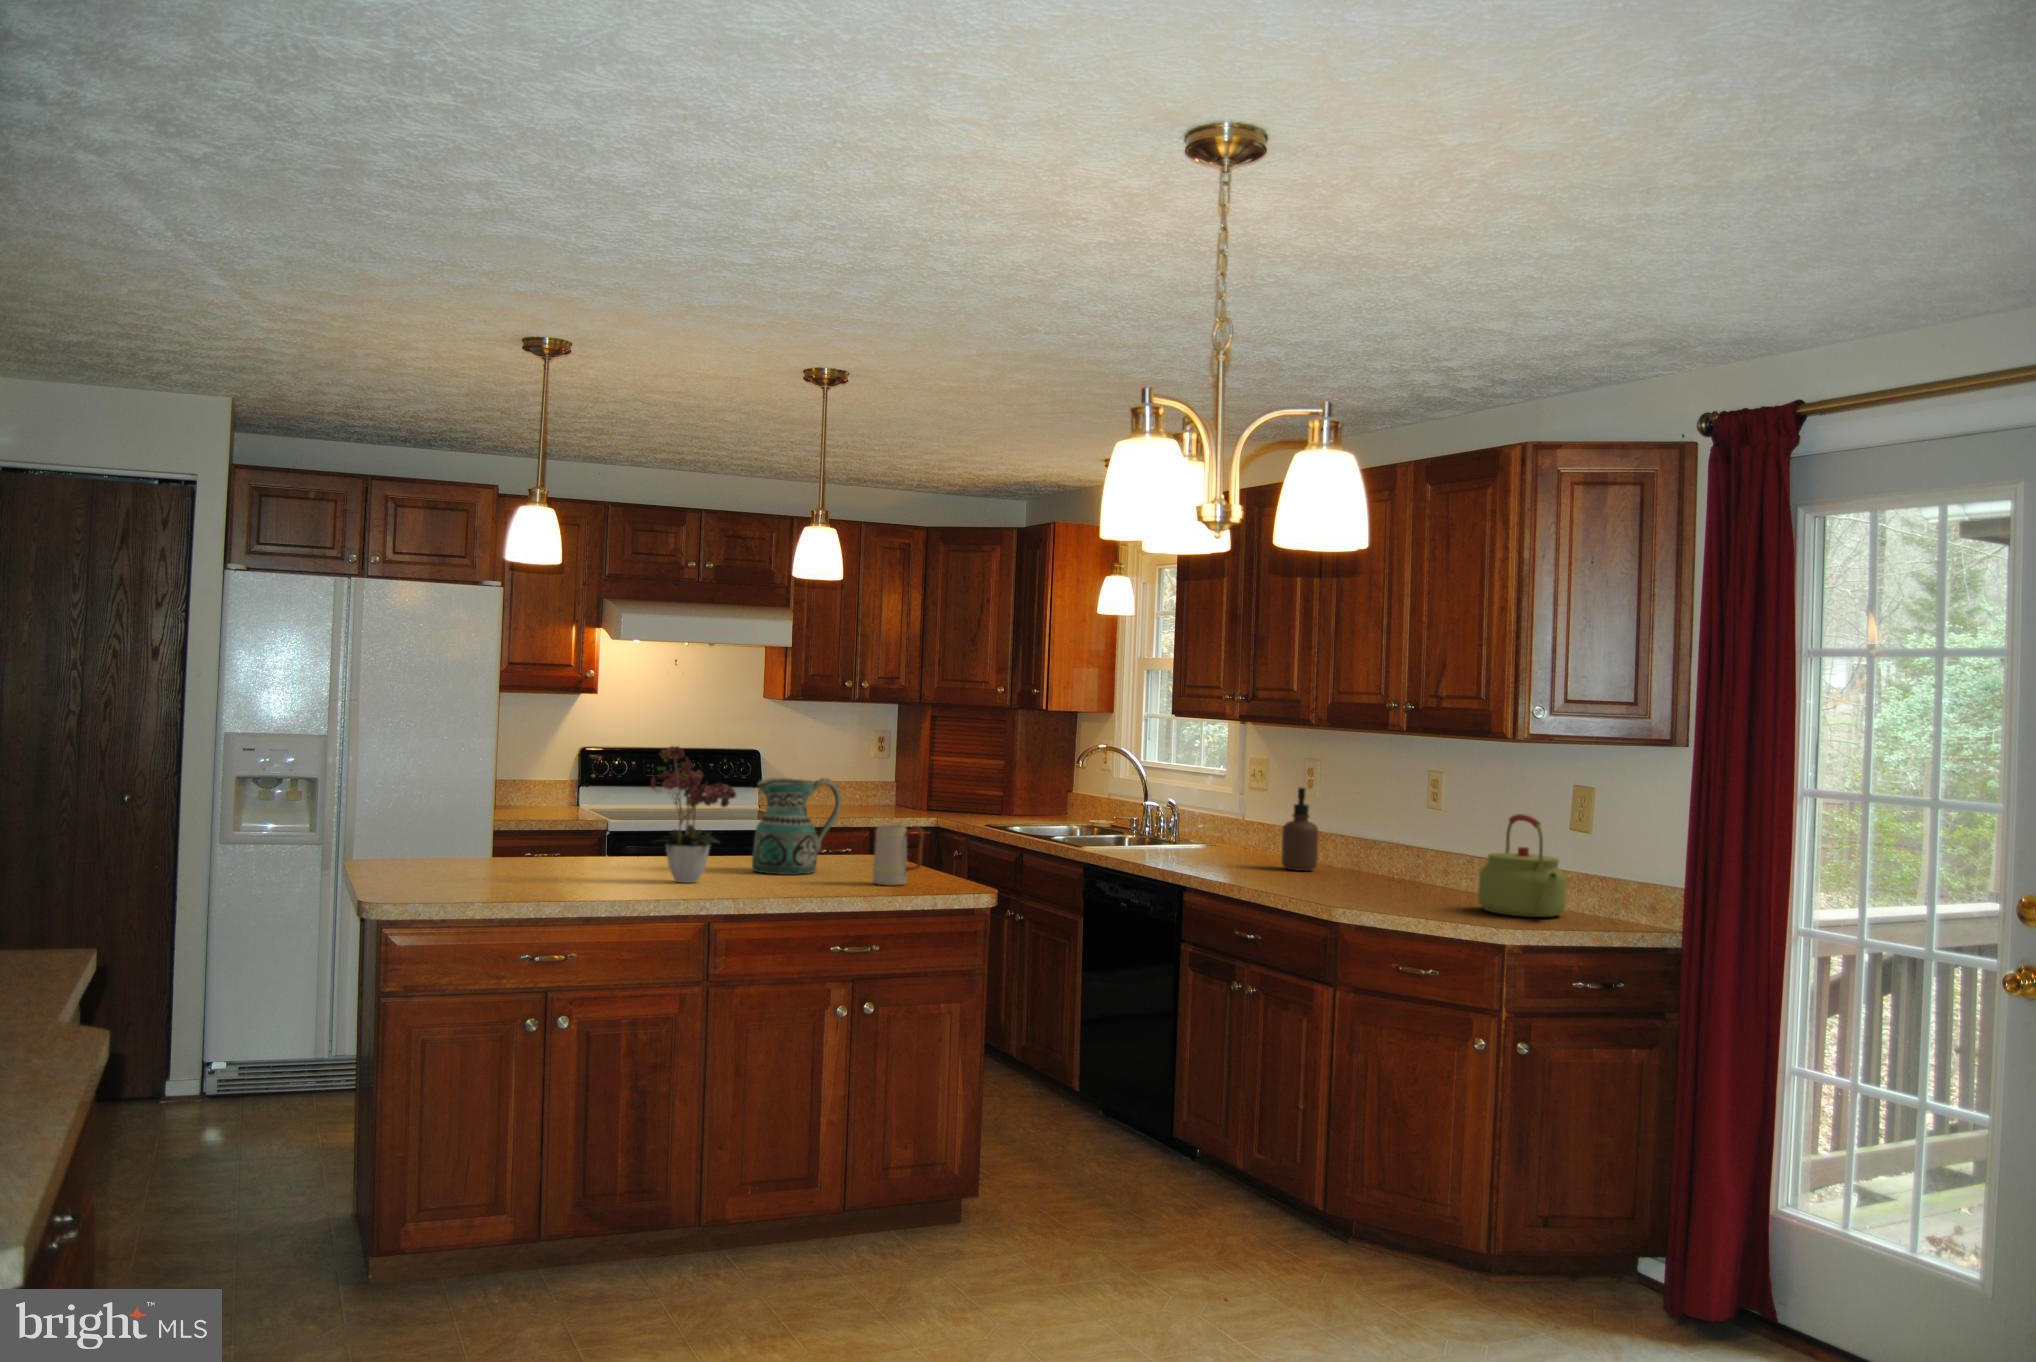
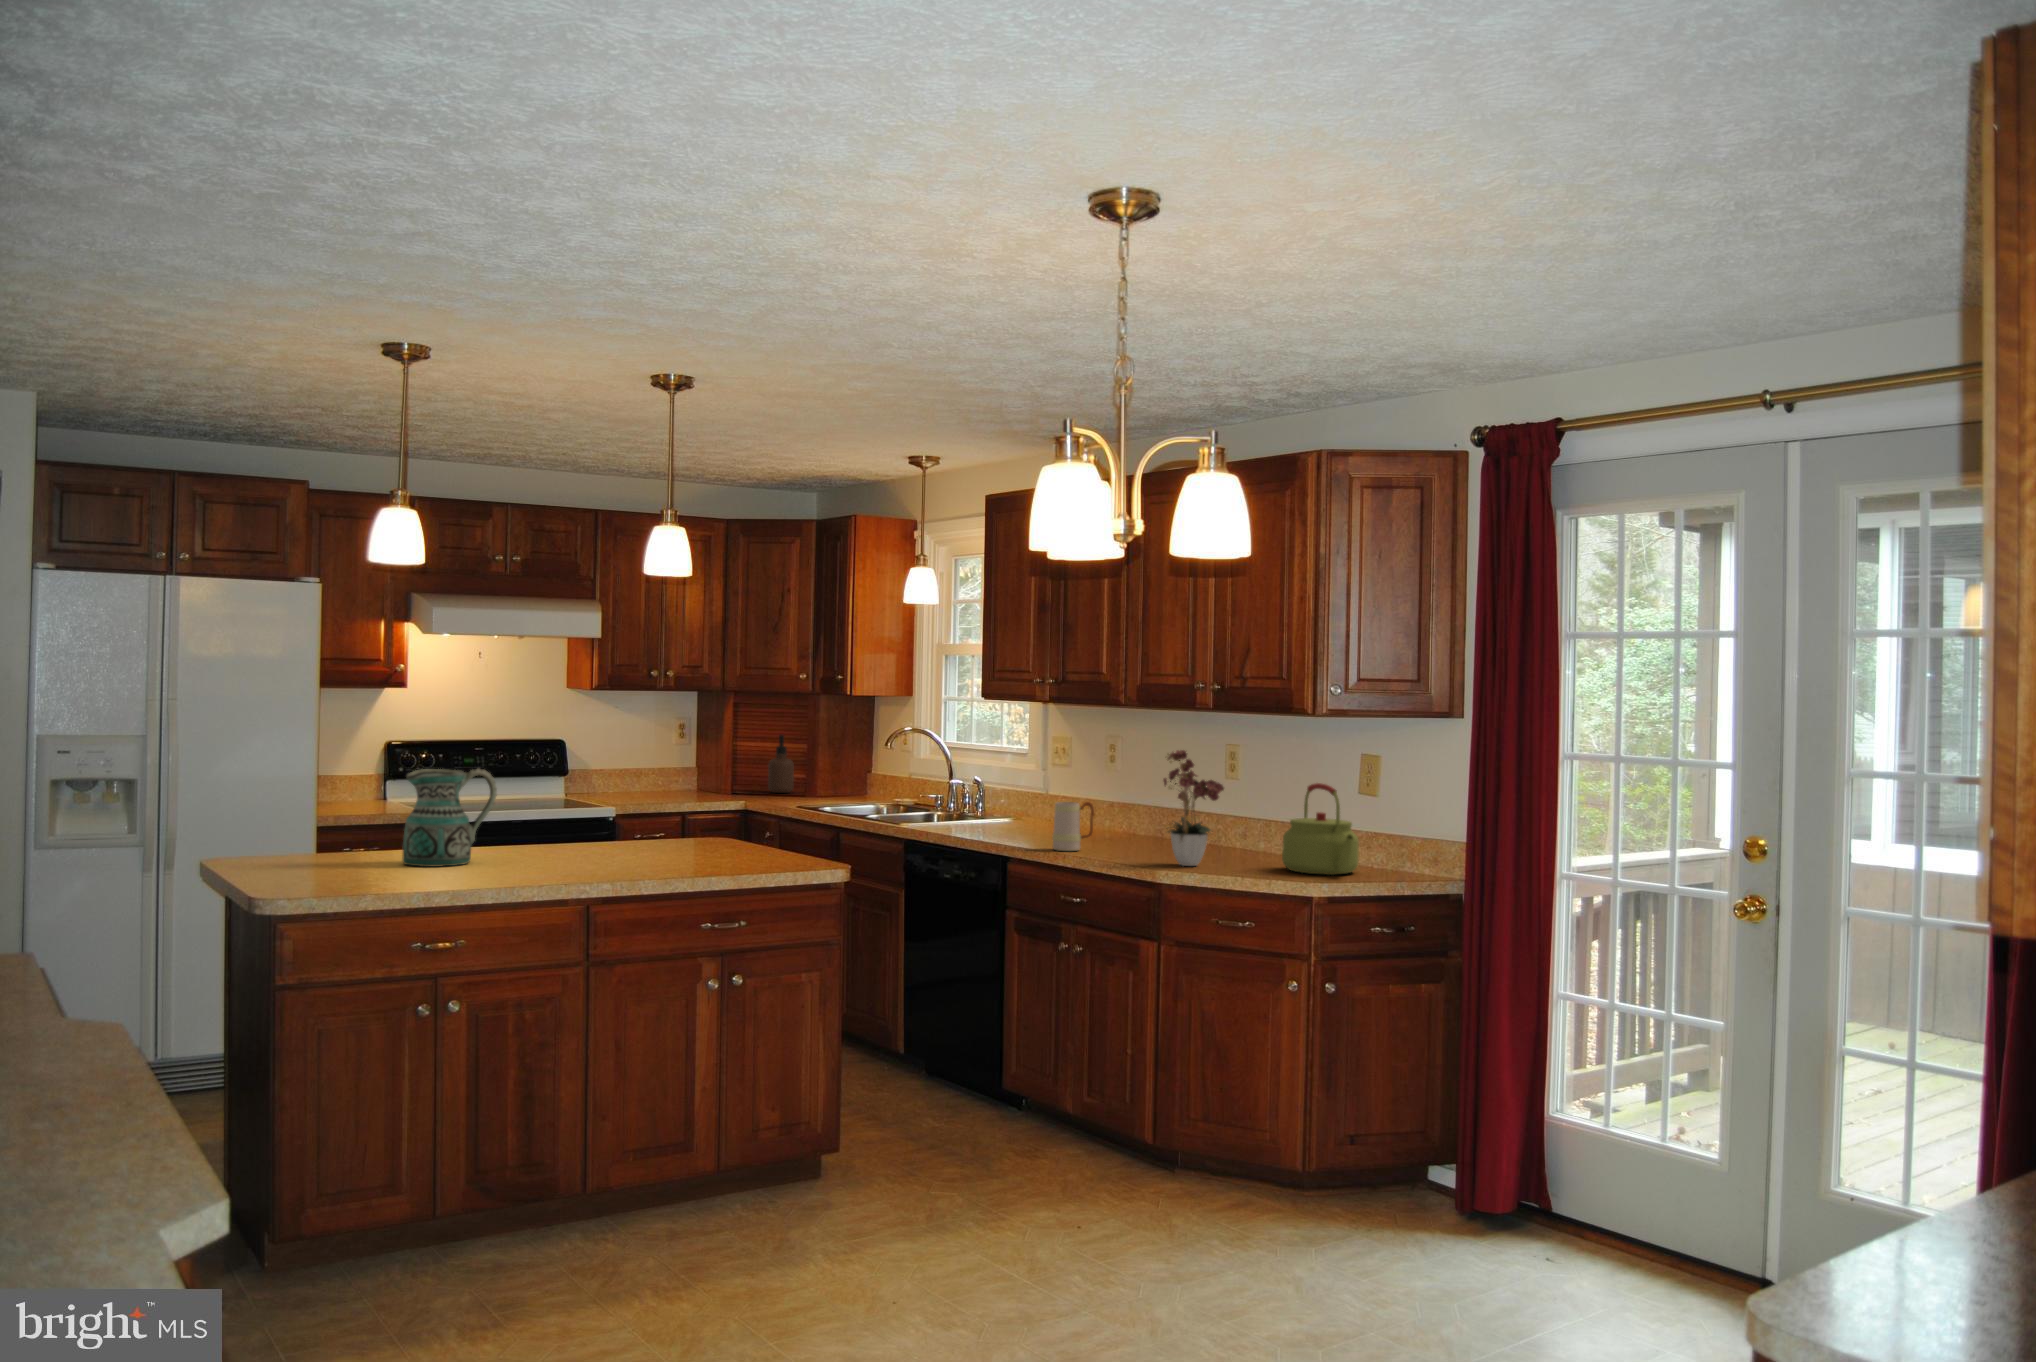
flower arrangement: present [651,746,736,883] -> present [1163,750,1224,866]
ceramic pitcher: present [752,778,842,875] -> present [403,768,497,867]
soap dispenser: present [1281,787,1318,871] -> present [768,734,794,793]
mug: present [873,825,924,886] -> present [1053,802,1094,851]

